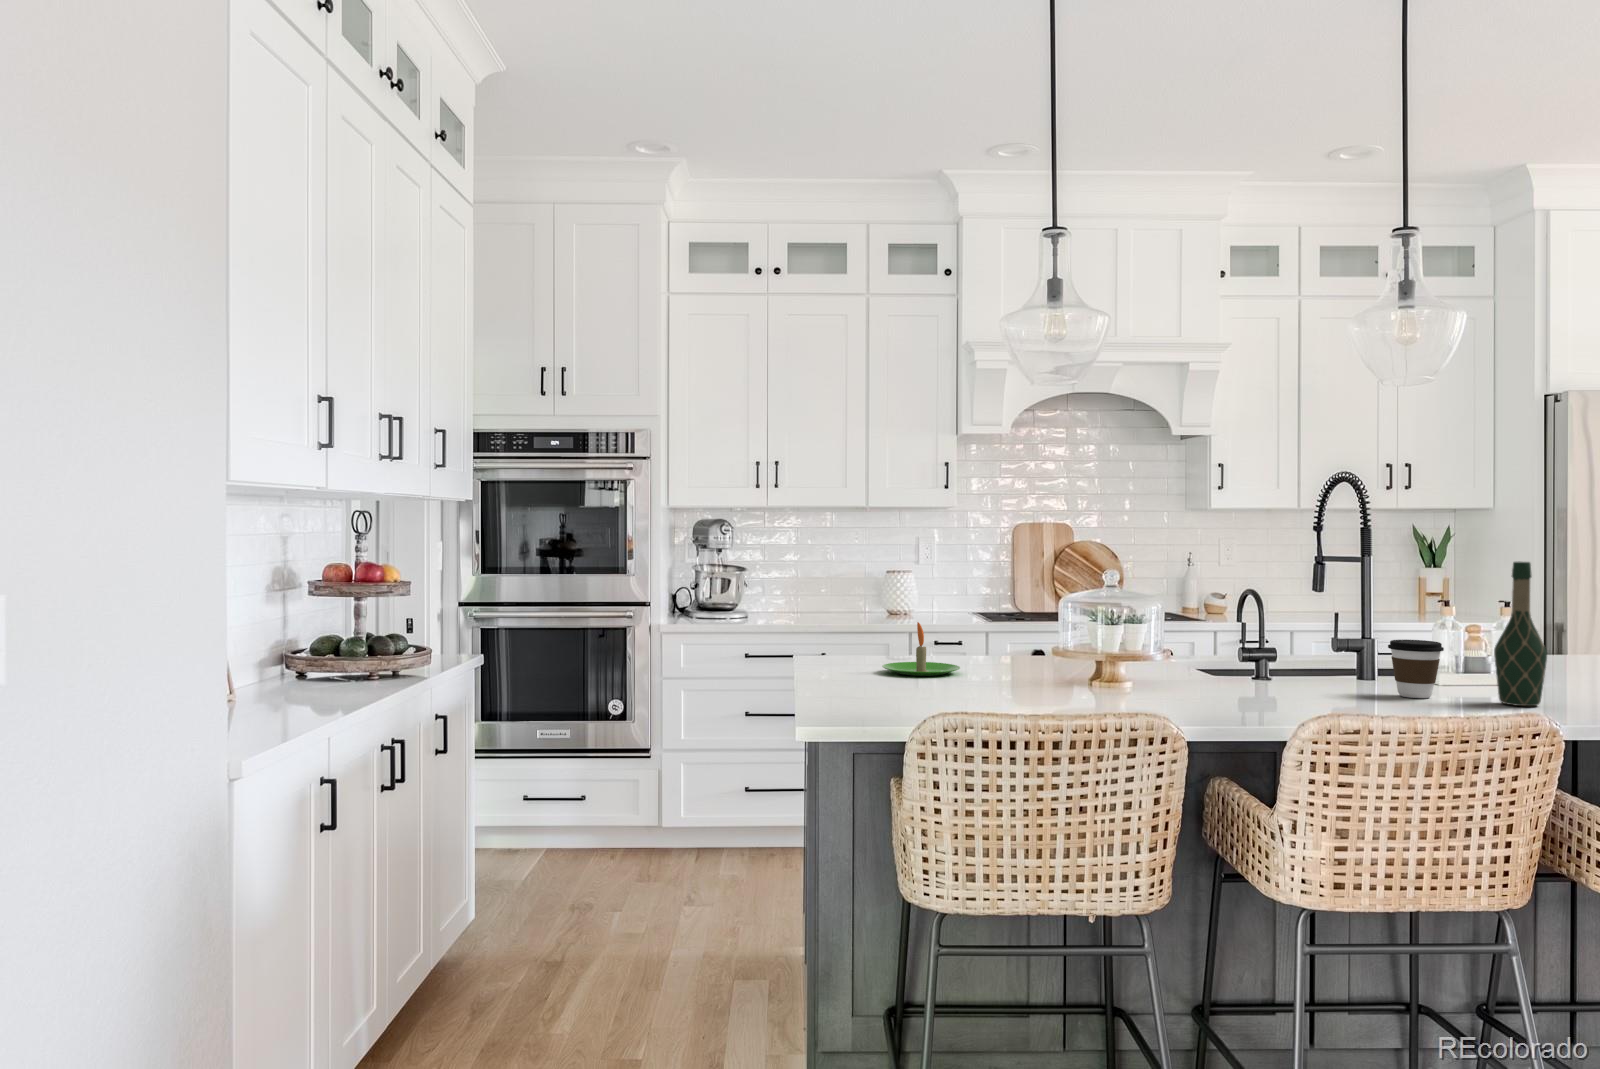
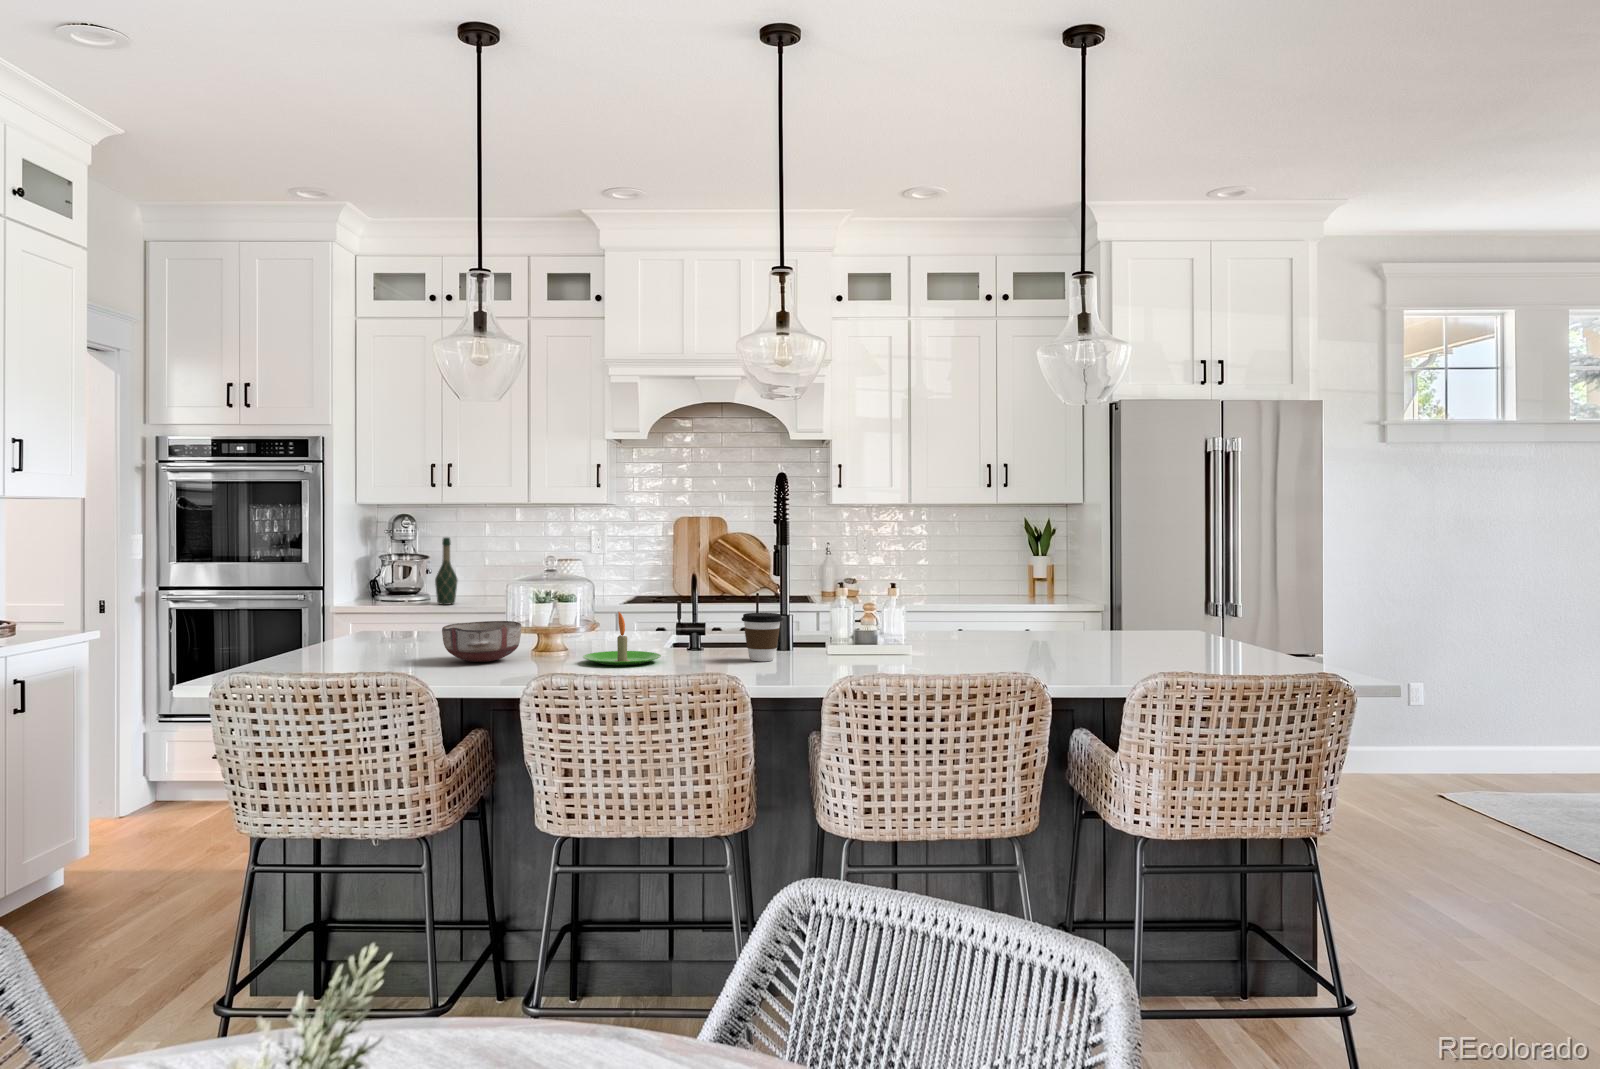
wine bottle: present [1494,562,1547,706] -> present [435,537,458,605]
candle: present [882,622,960,676] -> present [583,612,661,666]
ceramic bowl: none [1043,650,1135,699] -> present [442,621,521,662]

